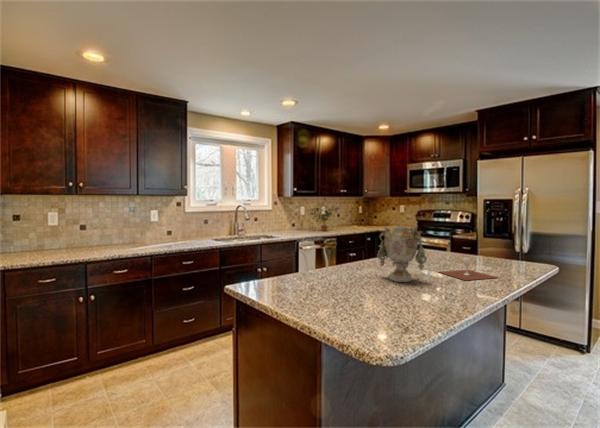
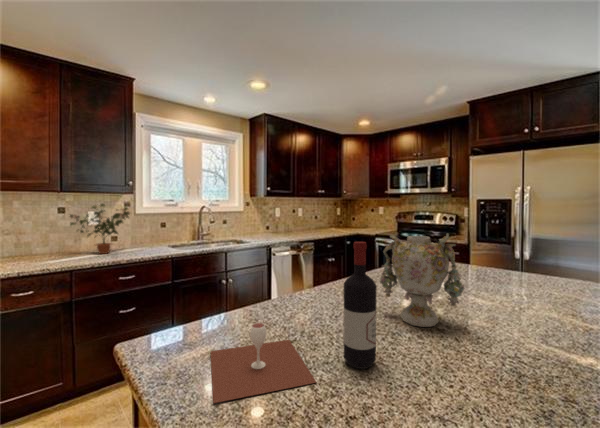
potted plant: present [310,203,339,231] -> present [70,204,130,254]
wine bottle: none [350,228,367,295] -> present [343,242,377,369]
wine glass: present [440,257,497,280] -> present [211,323,316,403]

